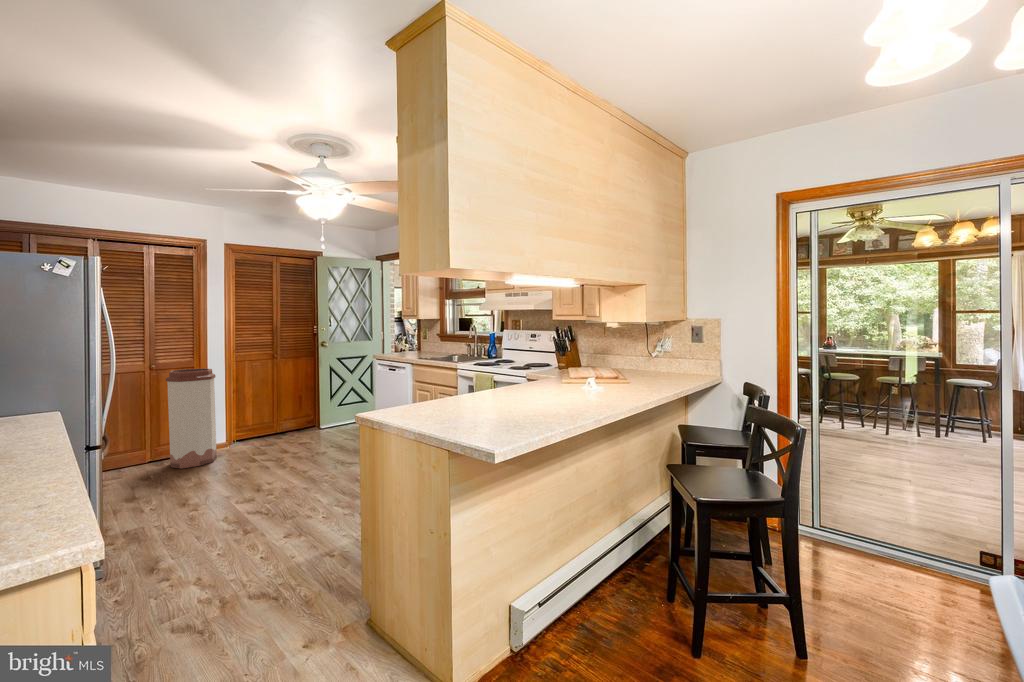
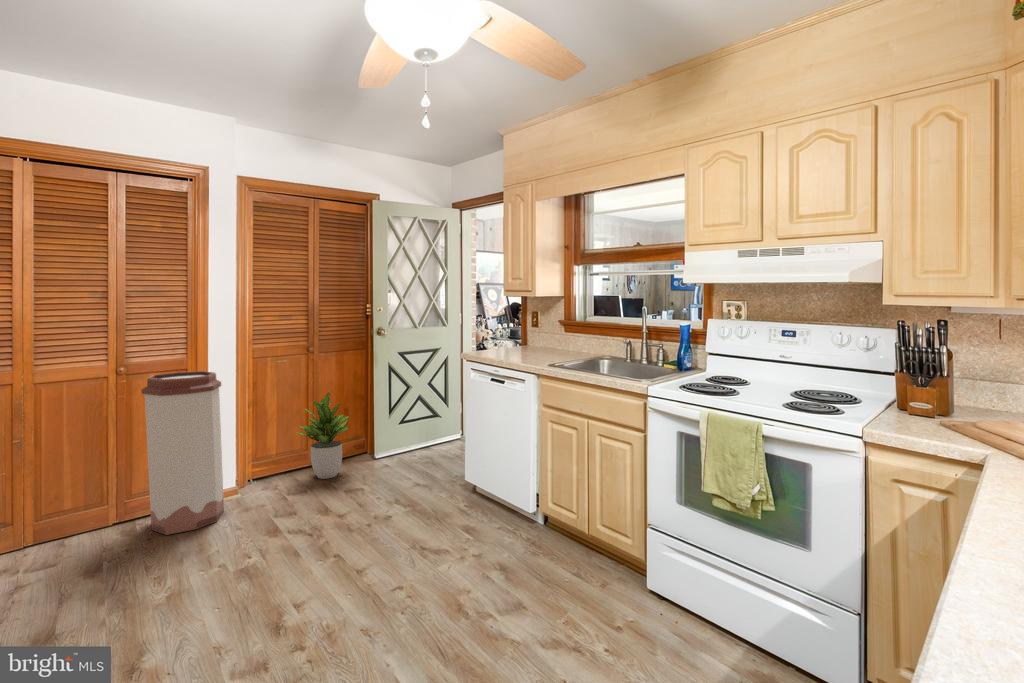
potted plant: none [263,383,301,441] -> present [298,392,349,479]

